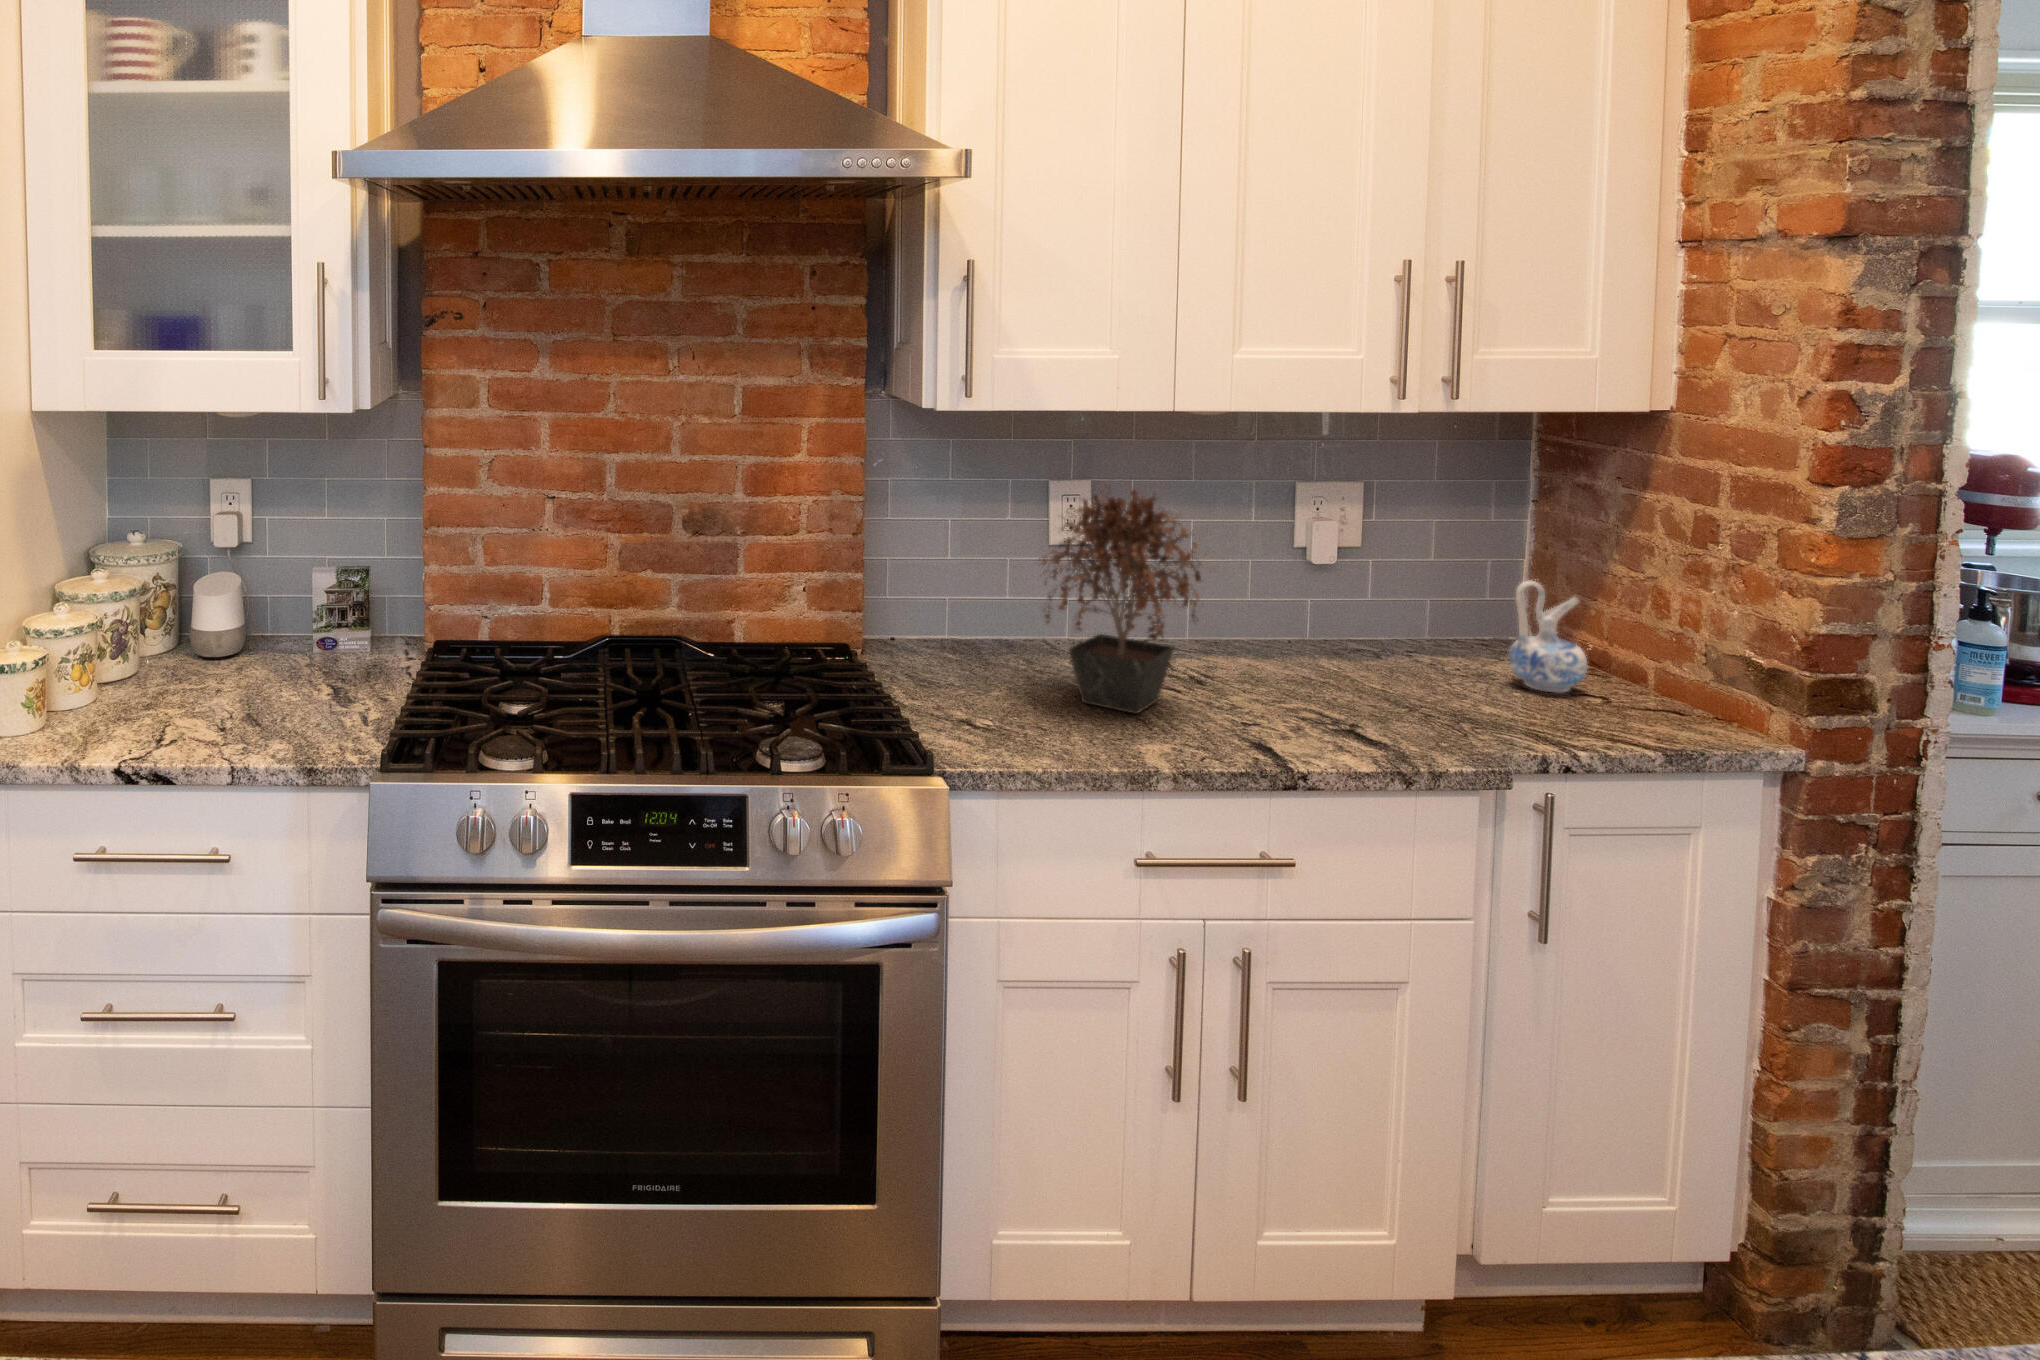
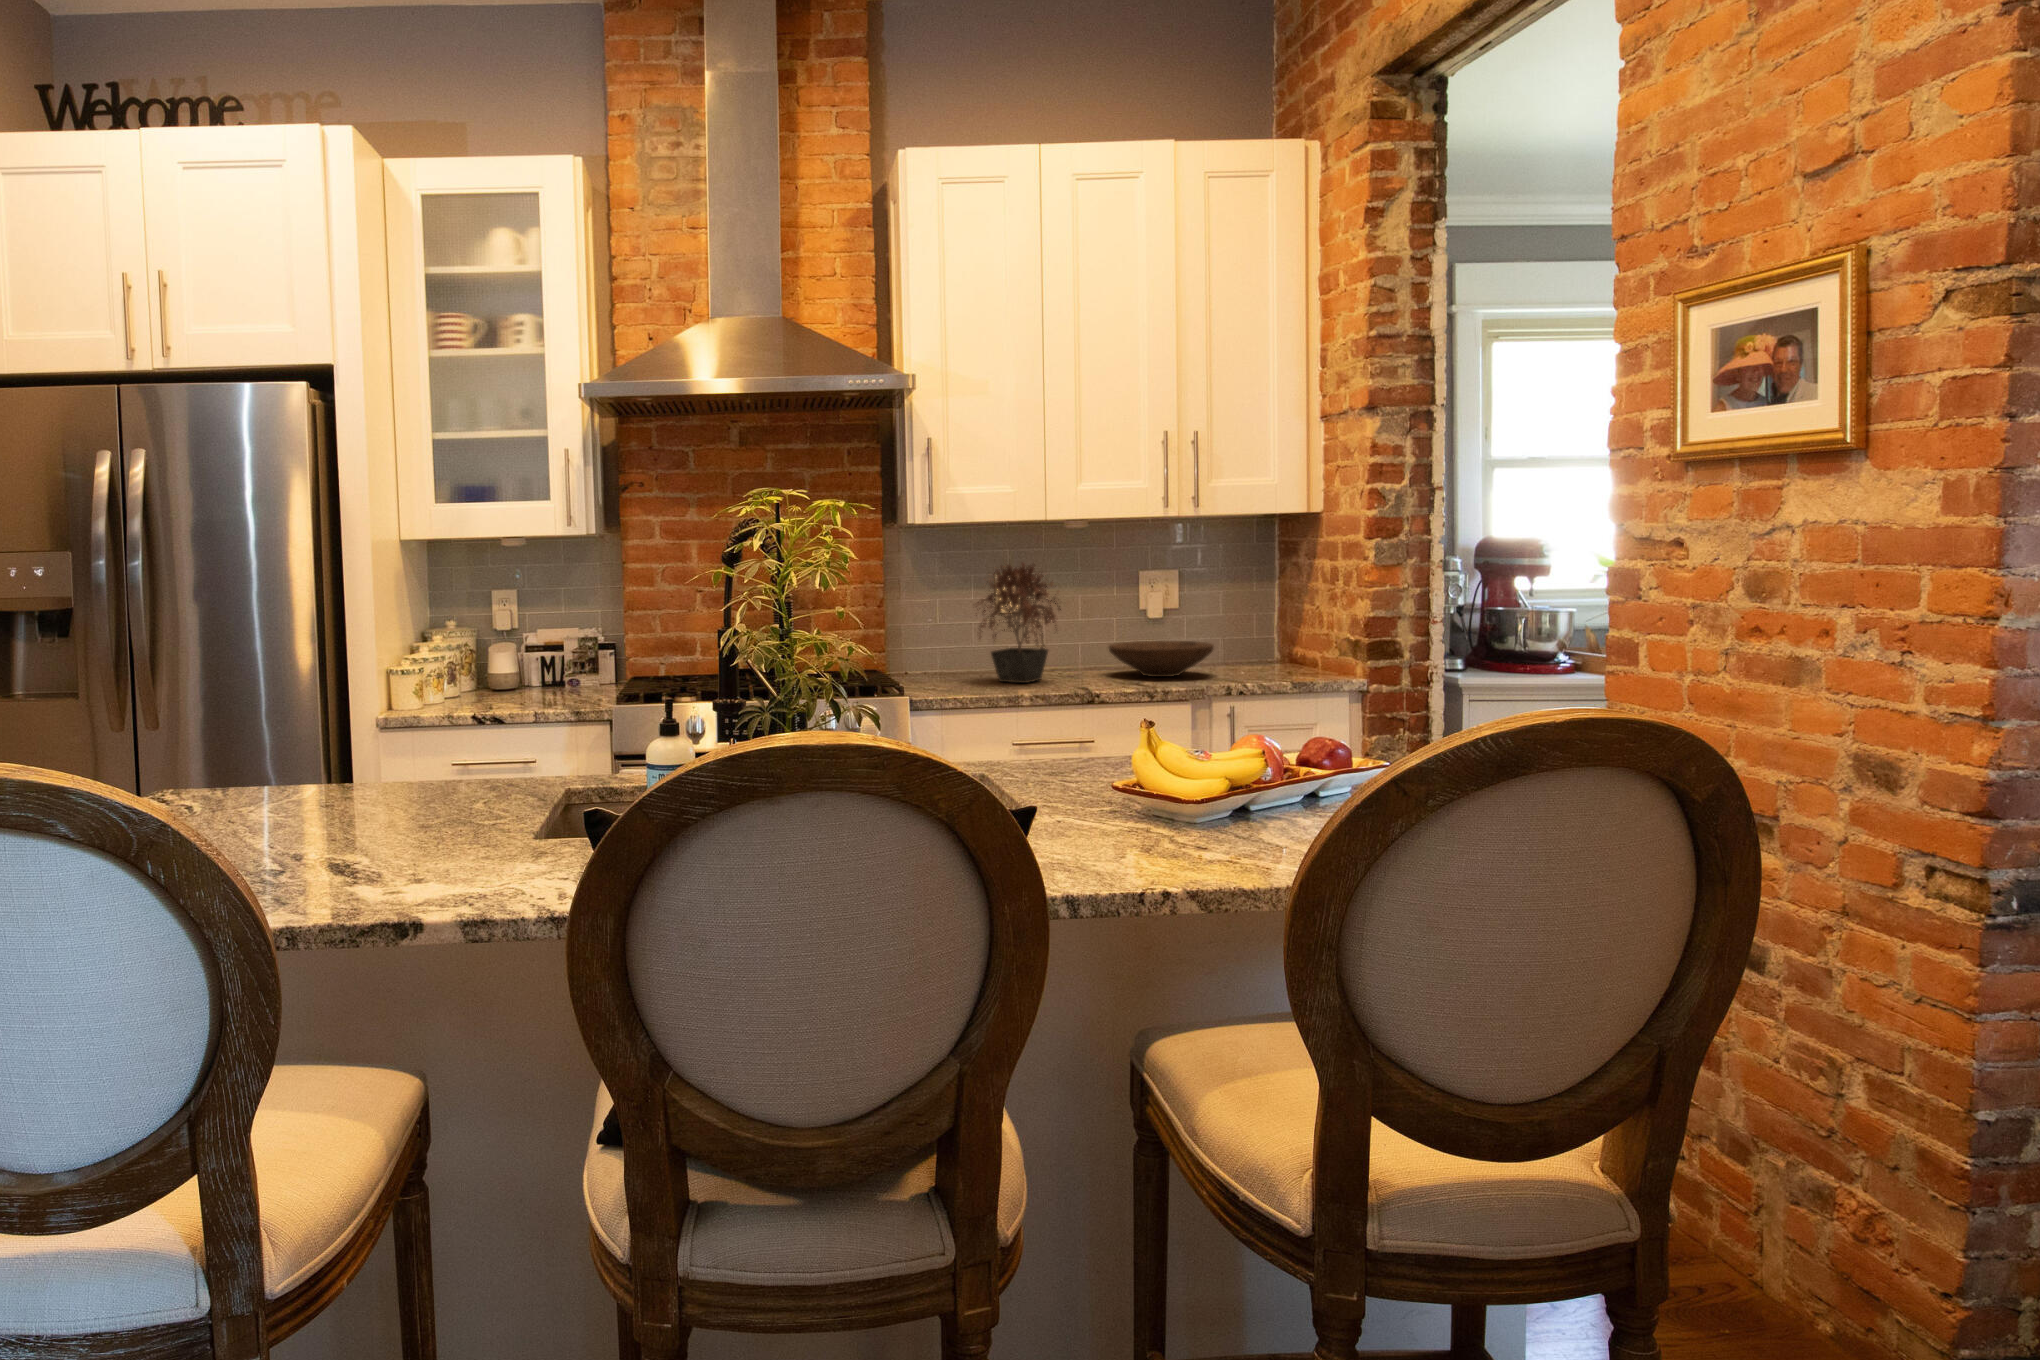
ceramic pitcher: present [1509,581,1587,693] -> none [1244,611,1282,672]
wooden bowl: none [1269,617,1478,702] -> present [1109,641,1214,677]

